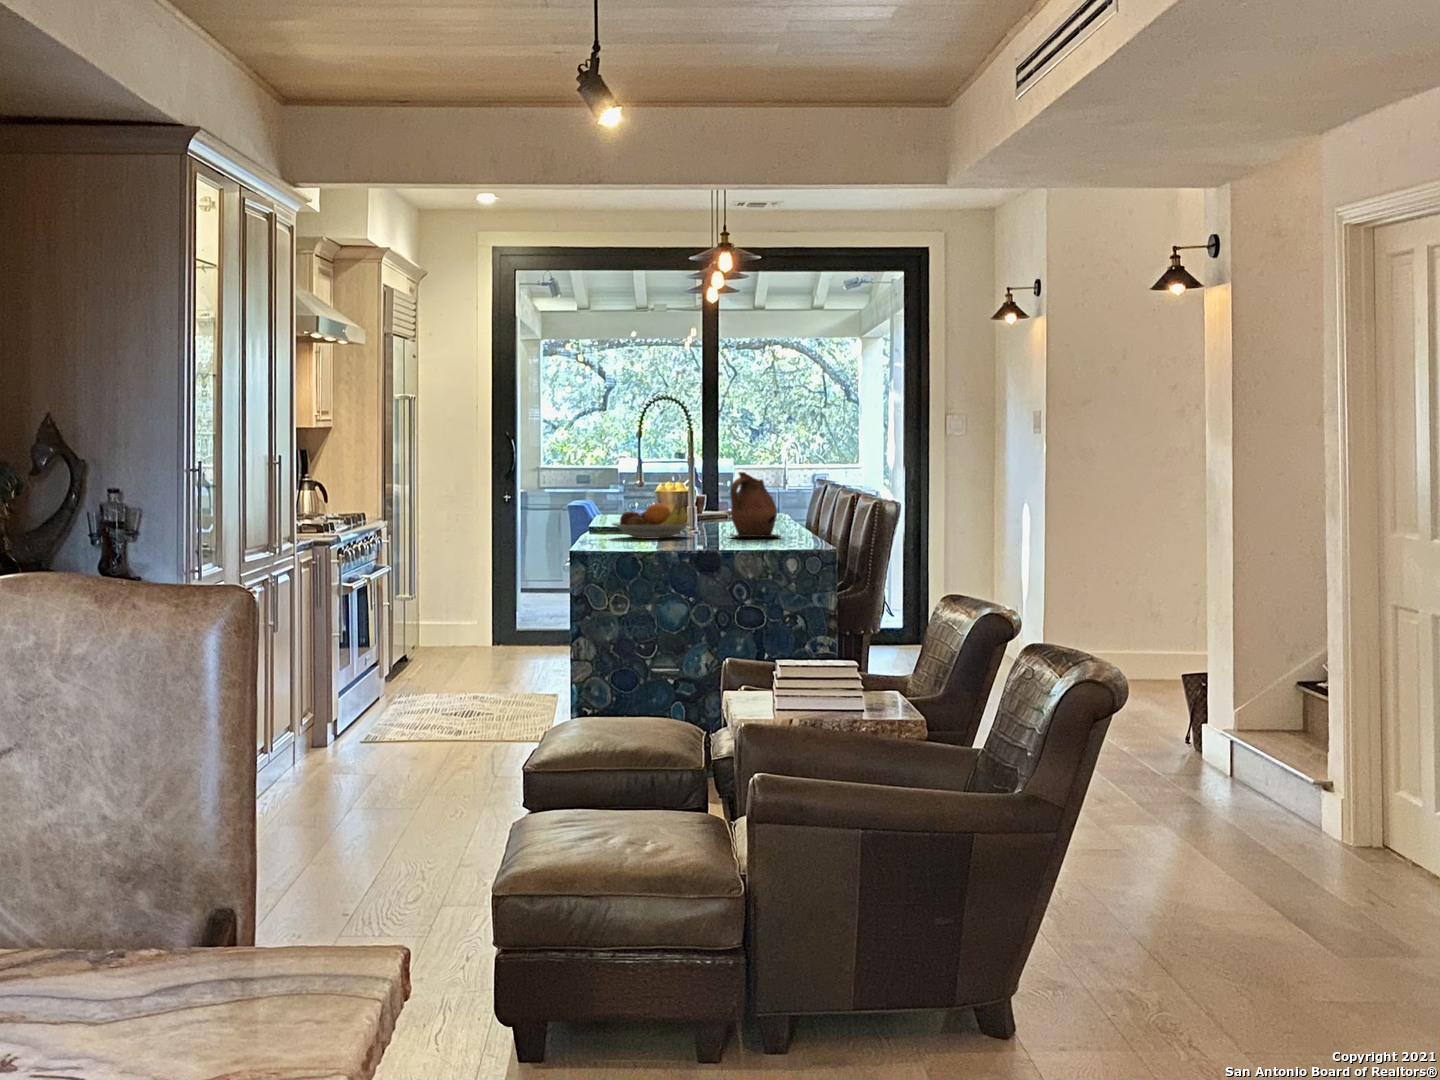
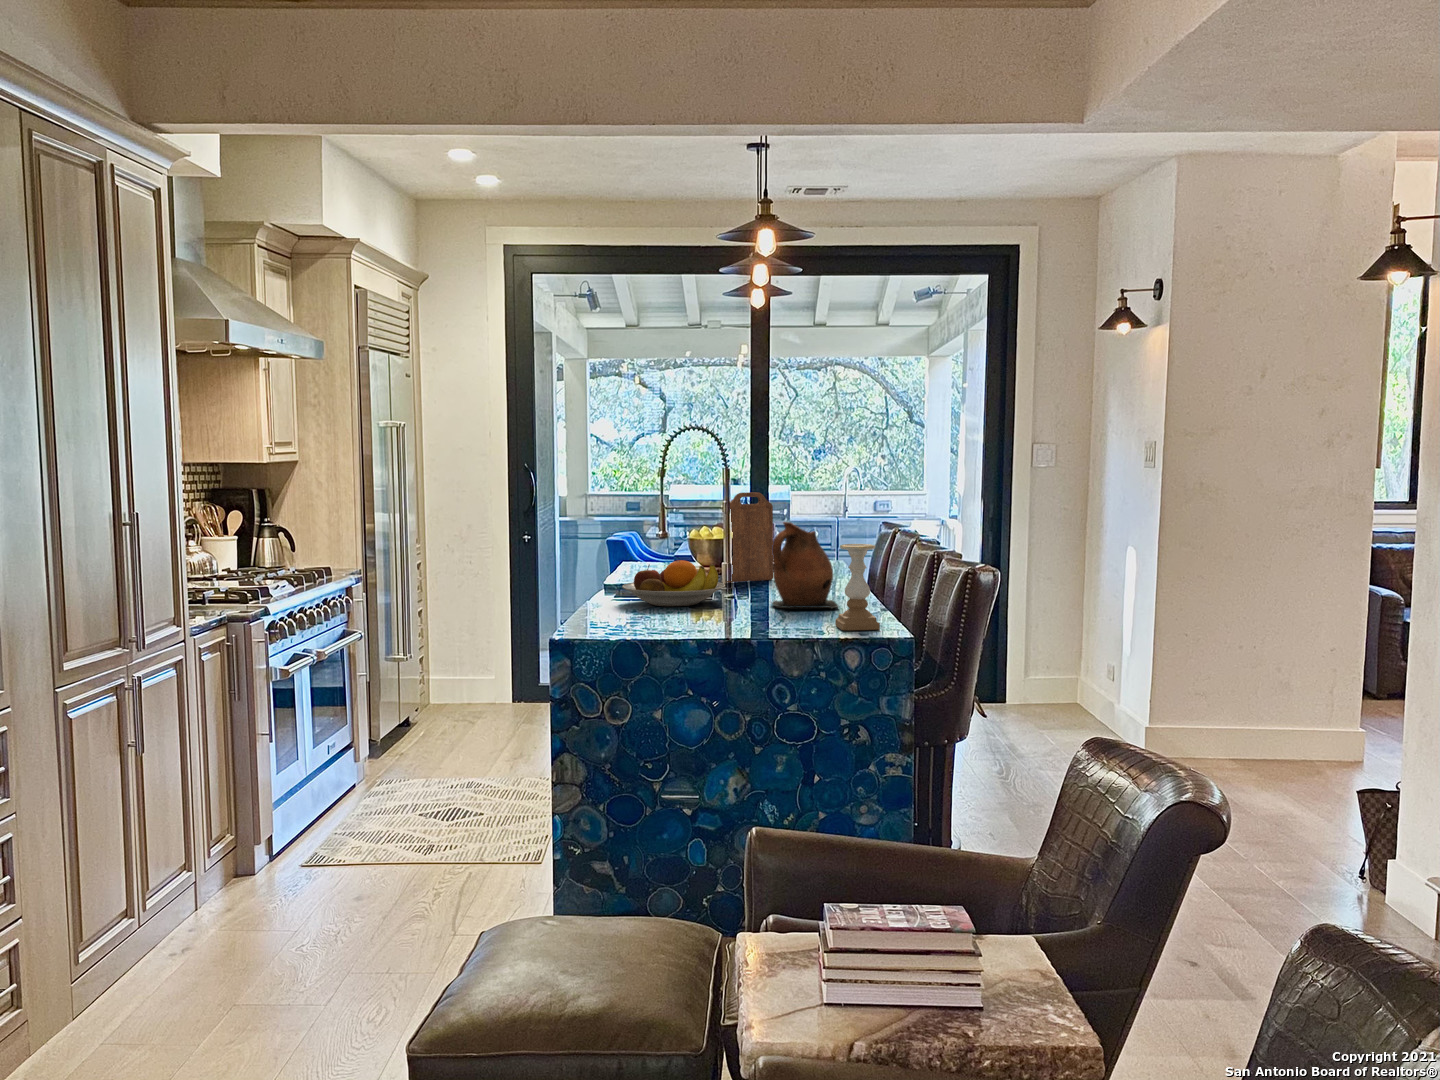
cutting board: none [687,455,726,529] -> present [726,492,773,582]
candle holder: none [779,484,811,545] -> present [835,544,880,630]

